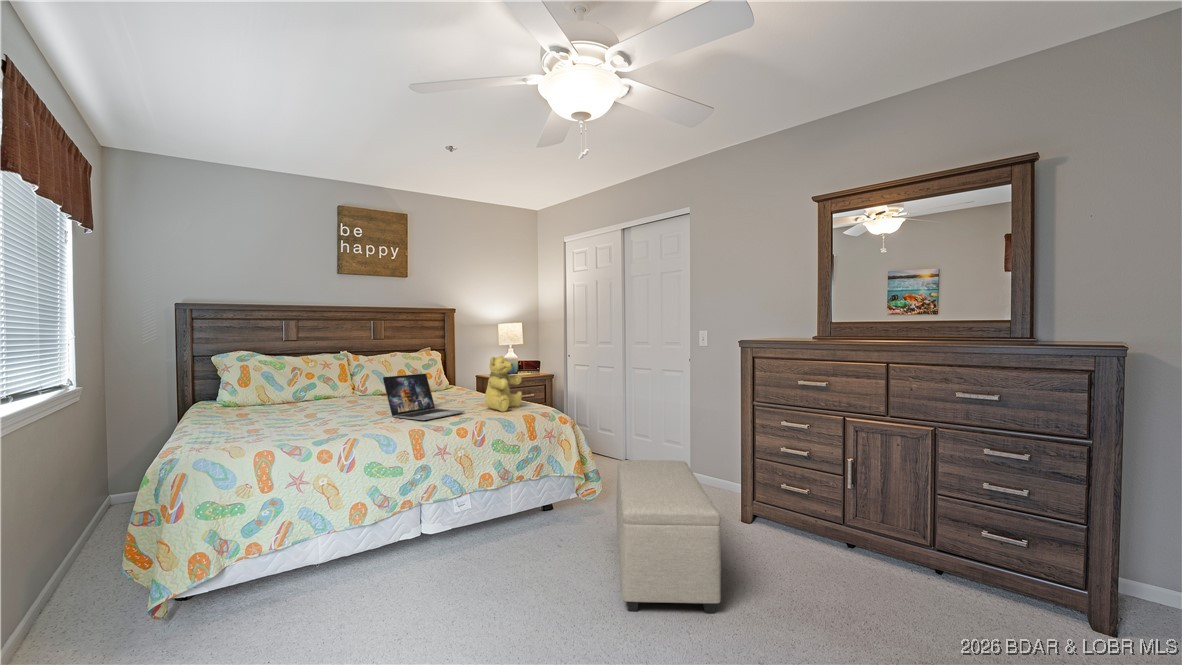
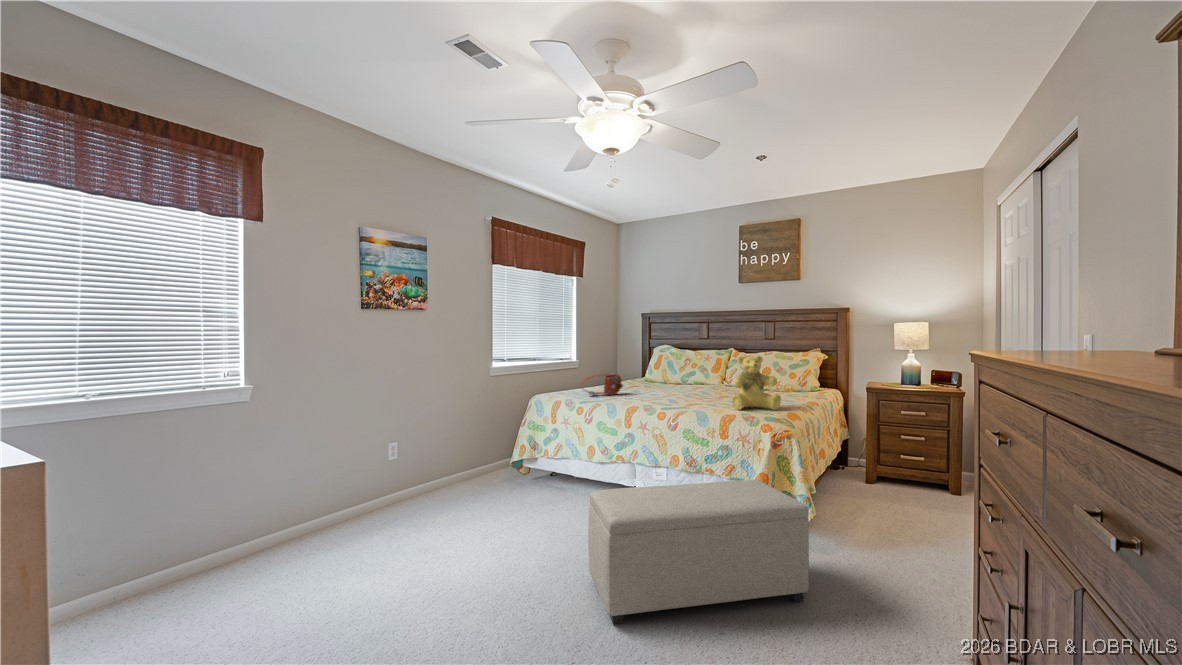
laptop: present [383,374,465,420] -> none [659,367,710,404]
handbag: none [293,393,329,431] -> present [581,373,623,396]

